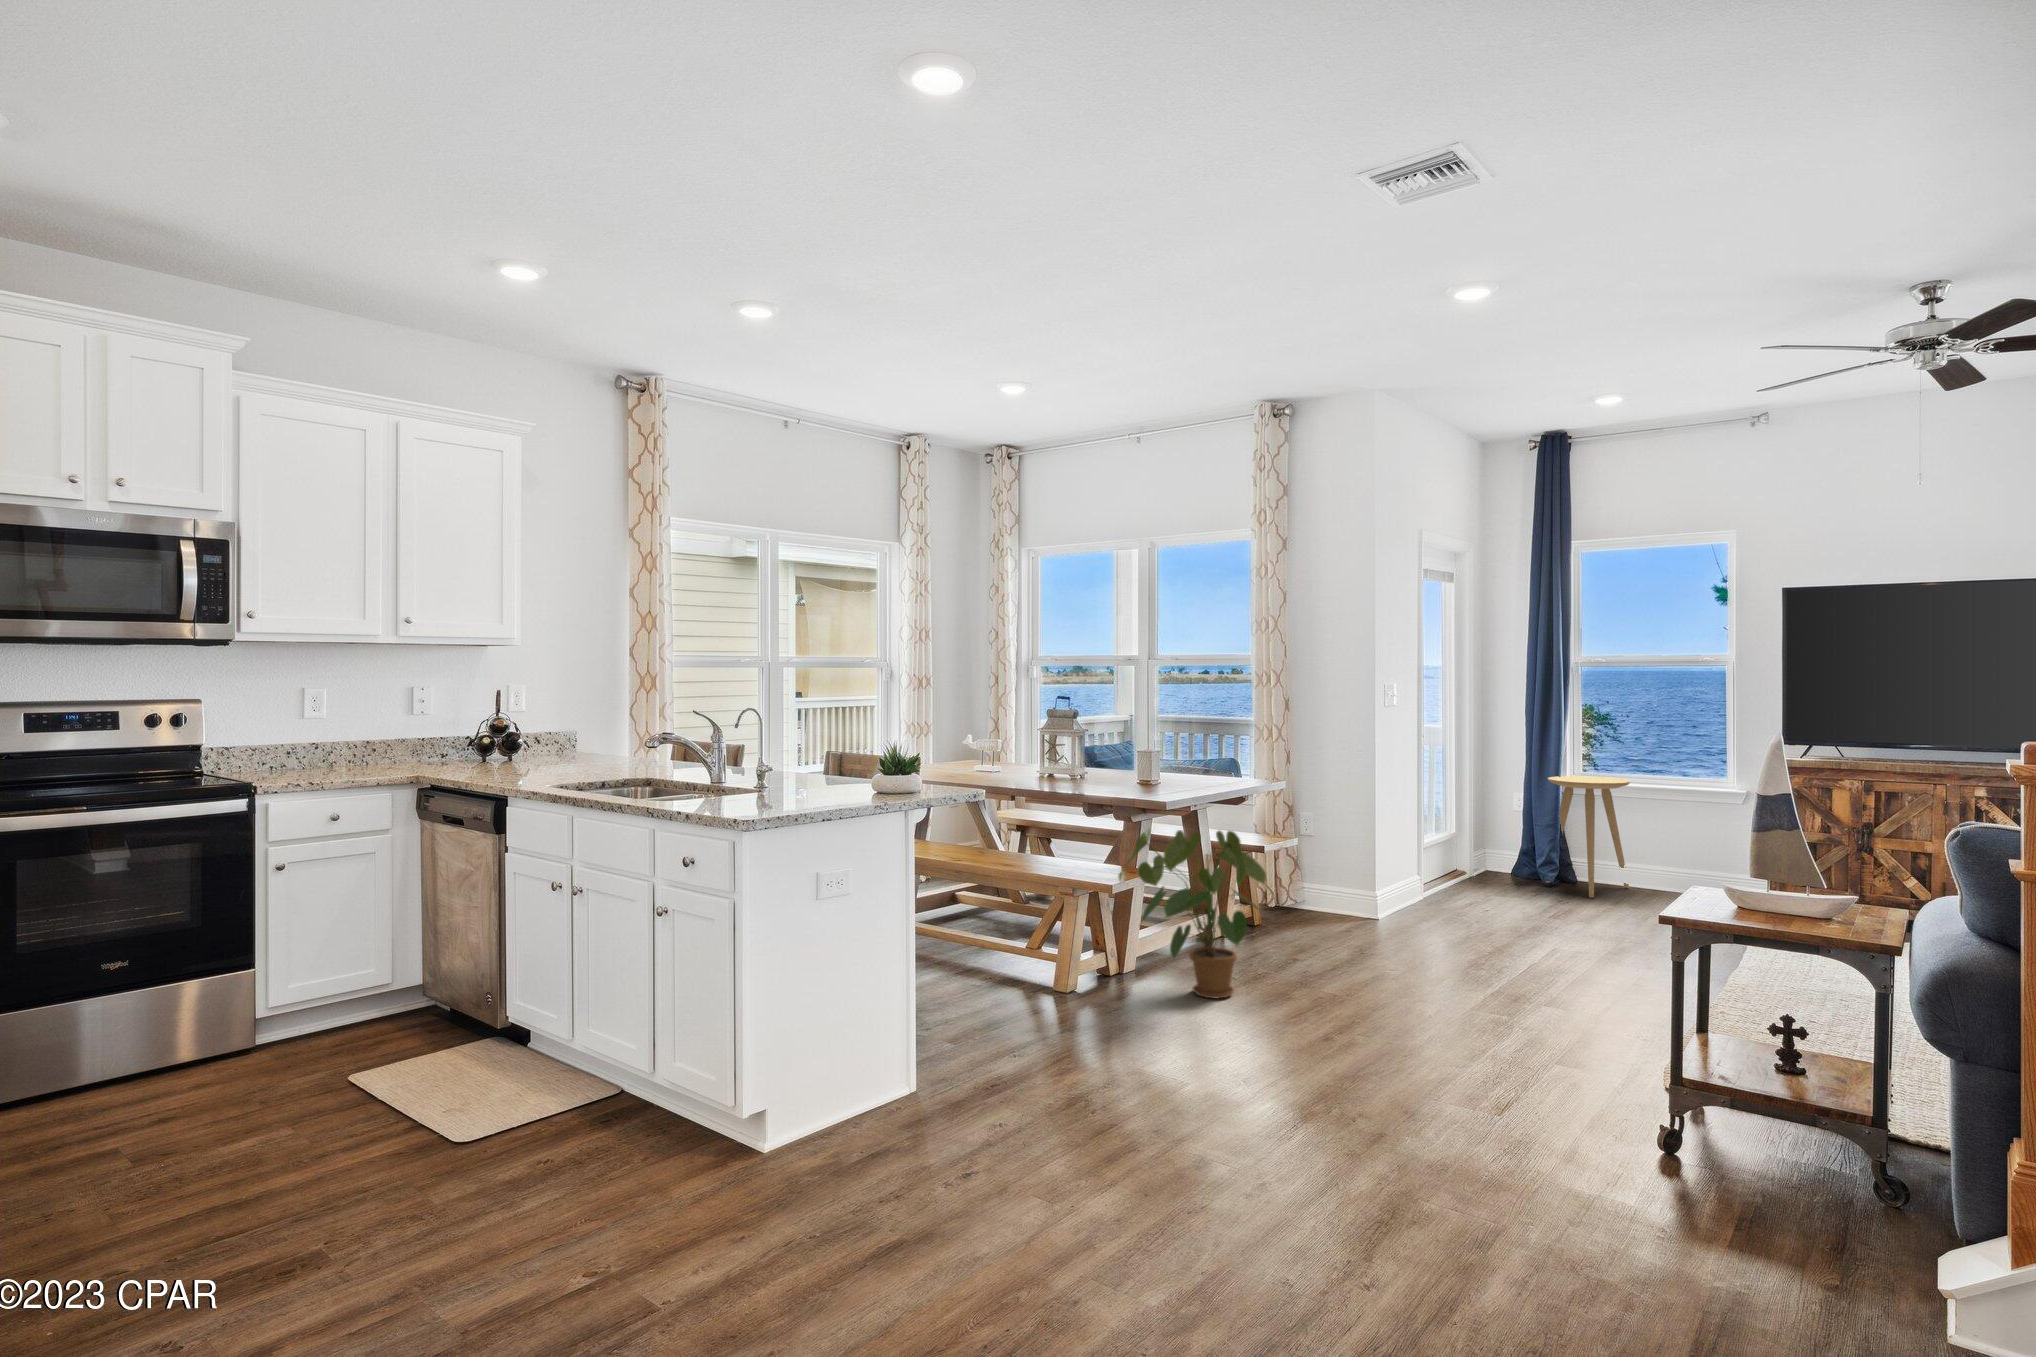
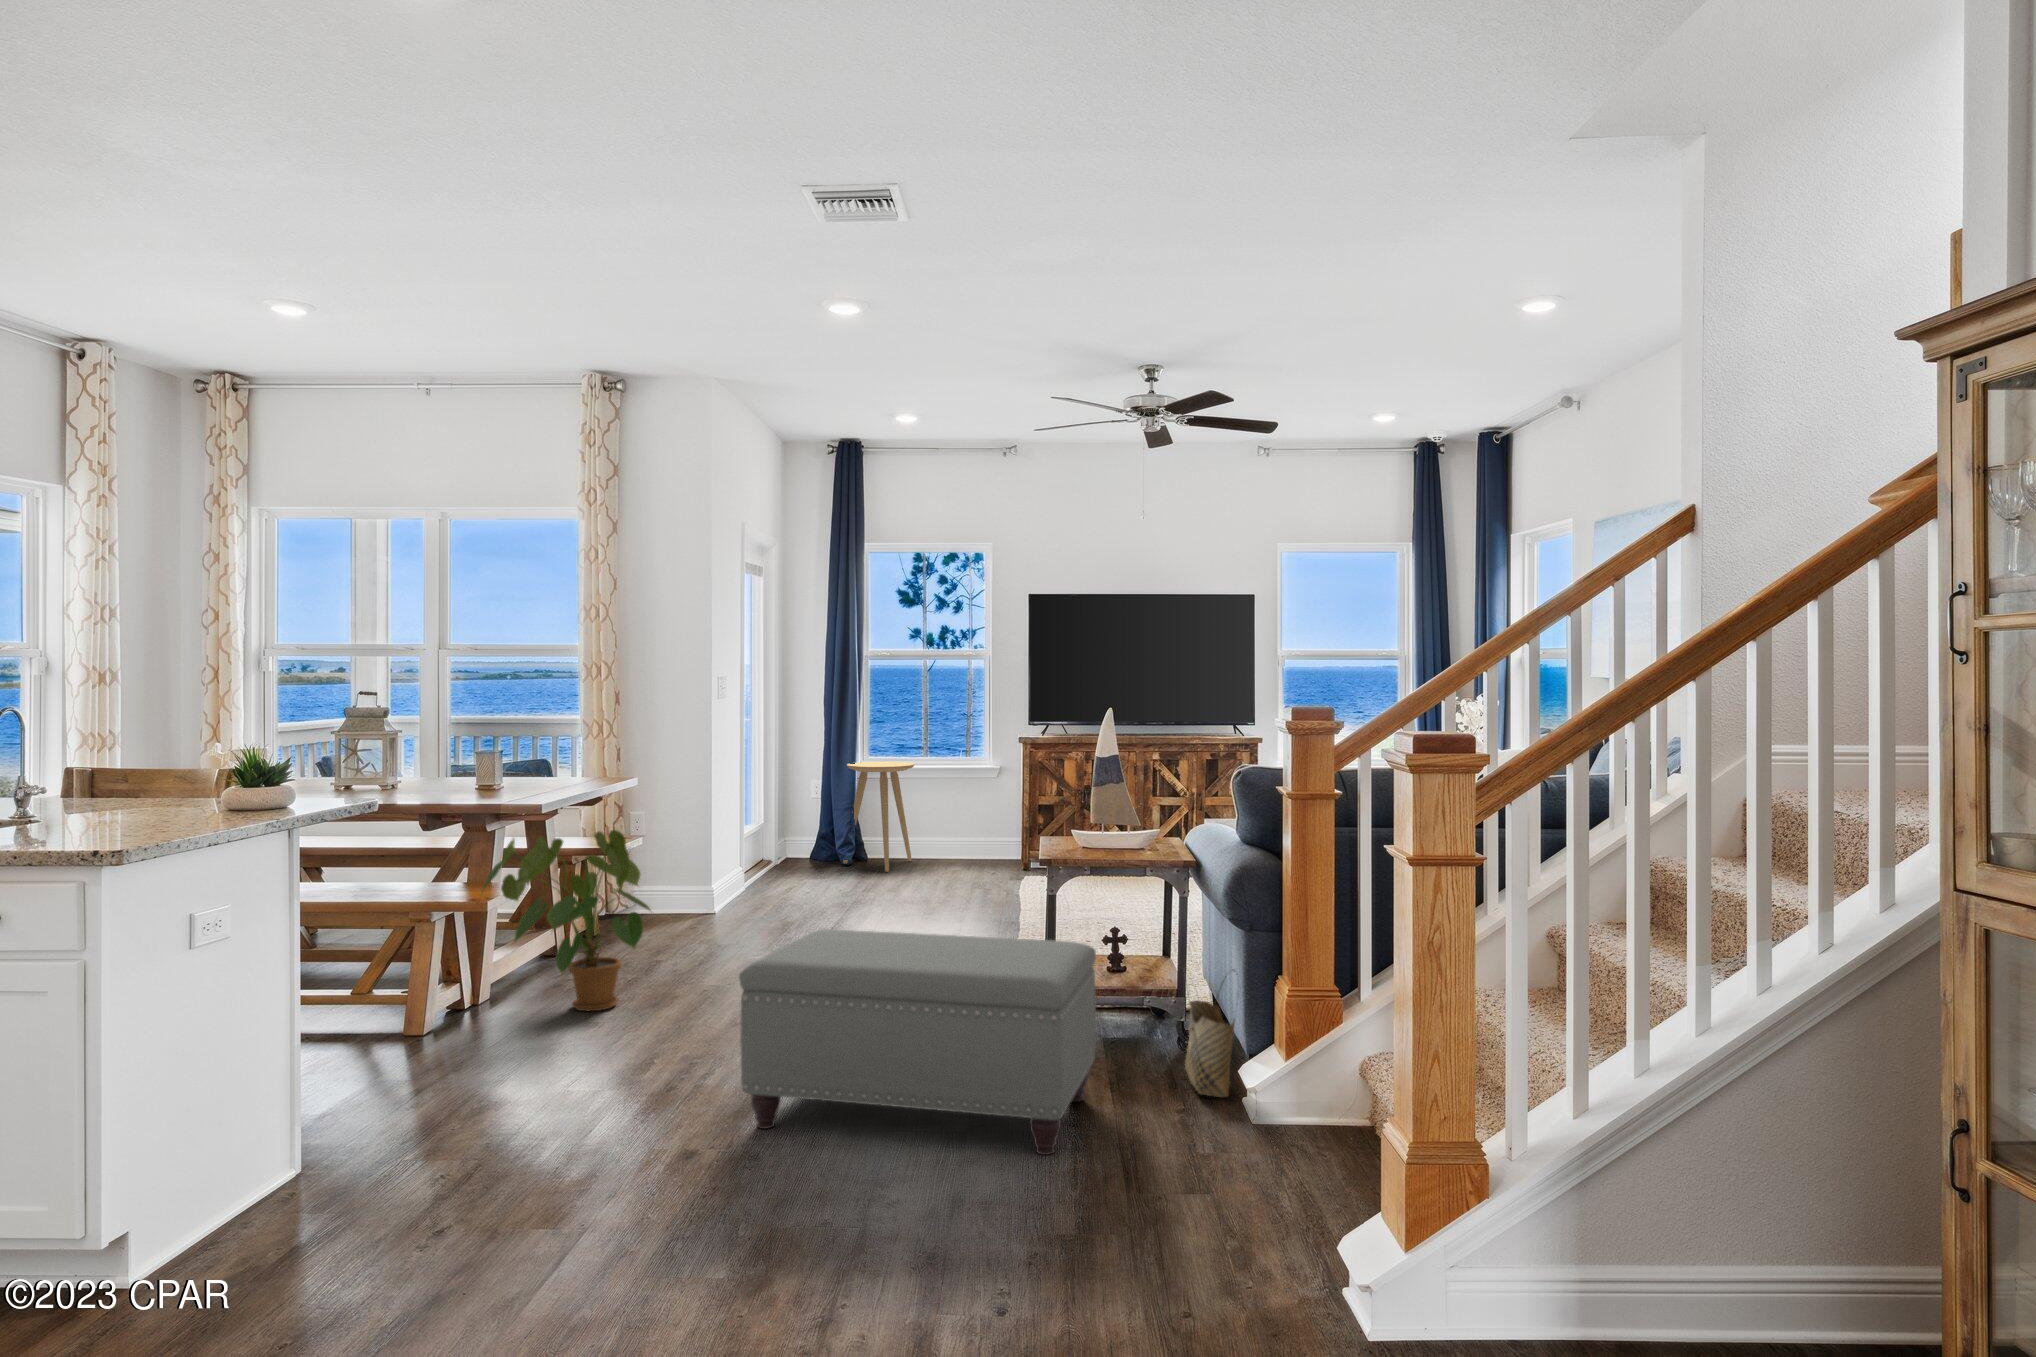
ottoman: none [1261,960,1710,1291] -> present [739,930,1096,1155]
woven basket: none [1859,1091,1954,1292] -> present [1185,970,1239,1097]

